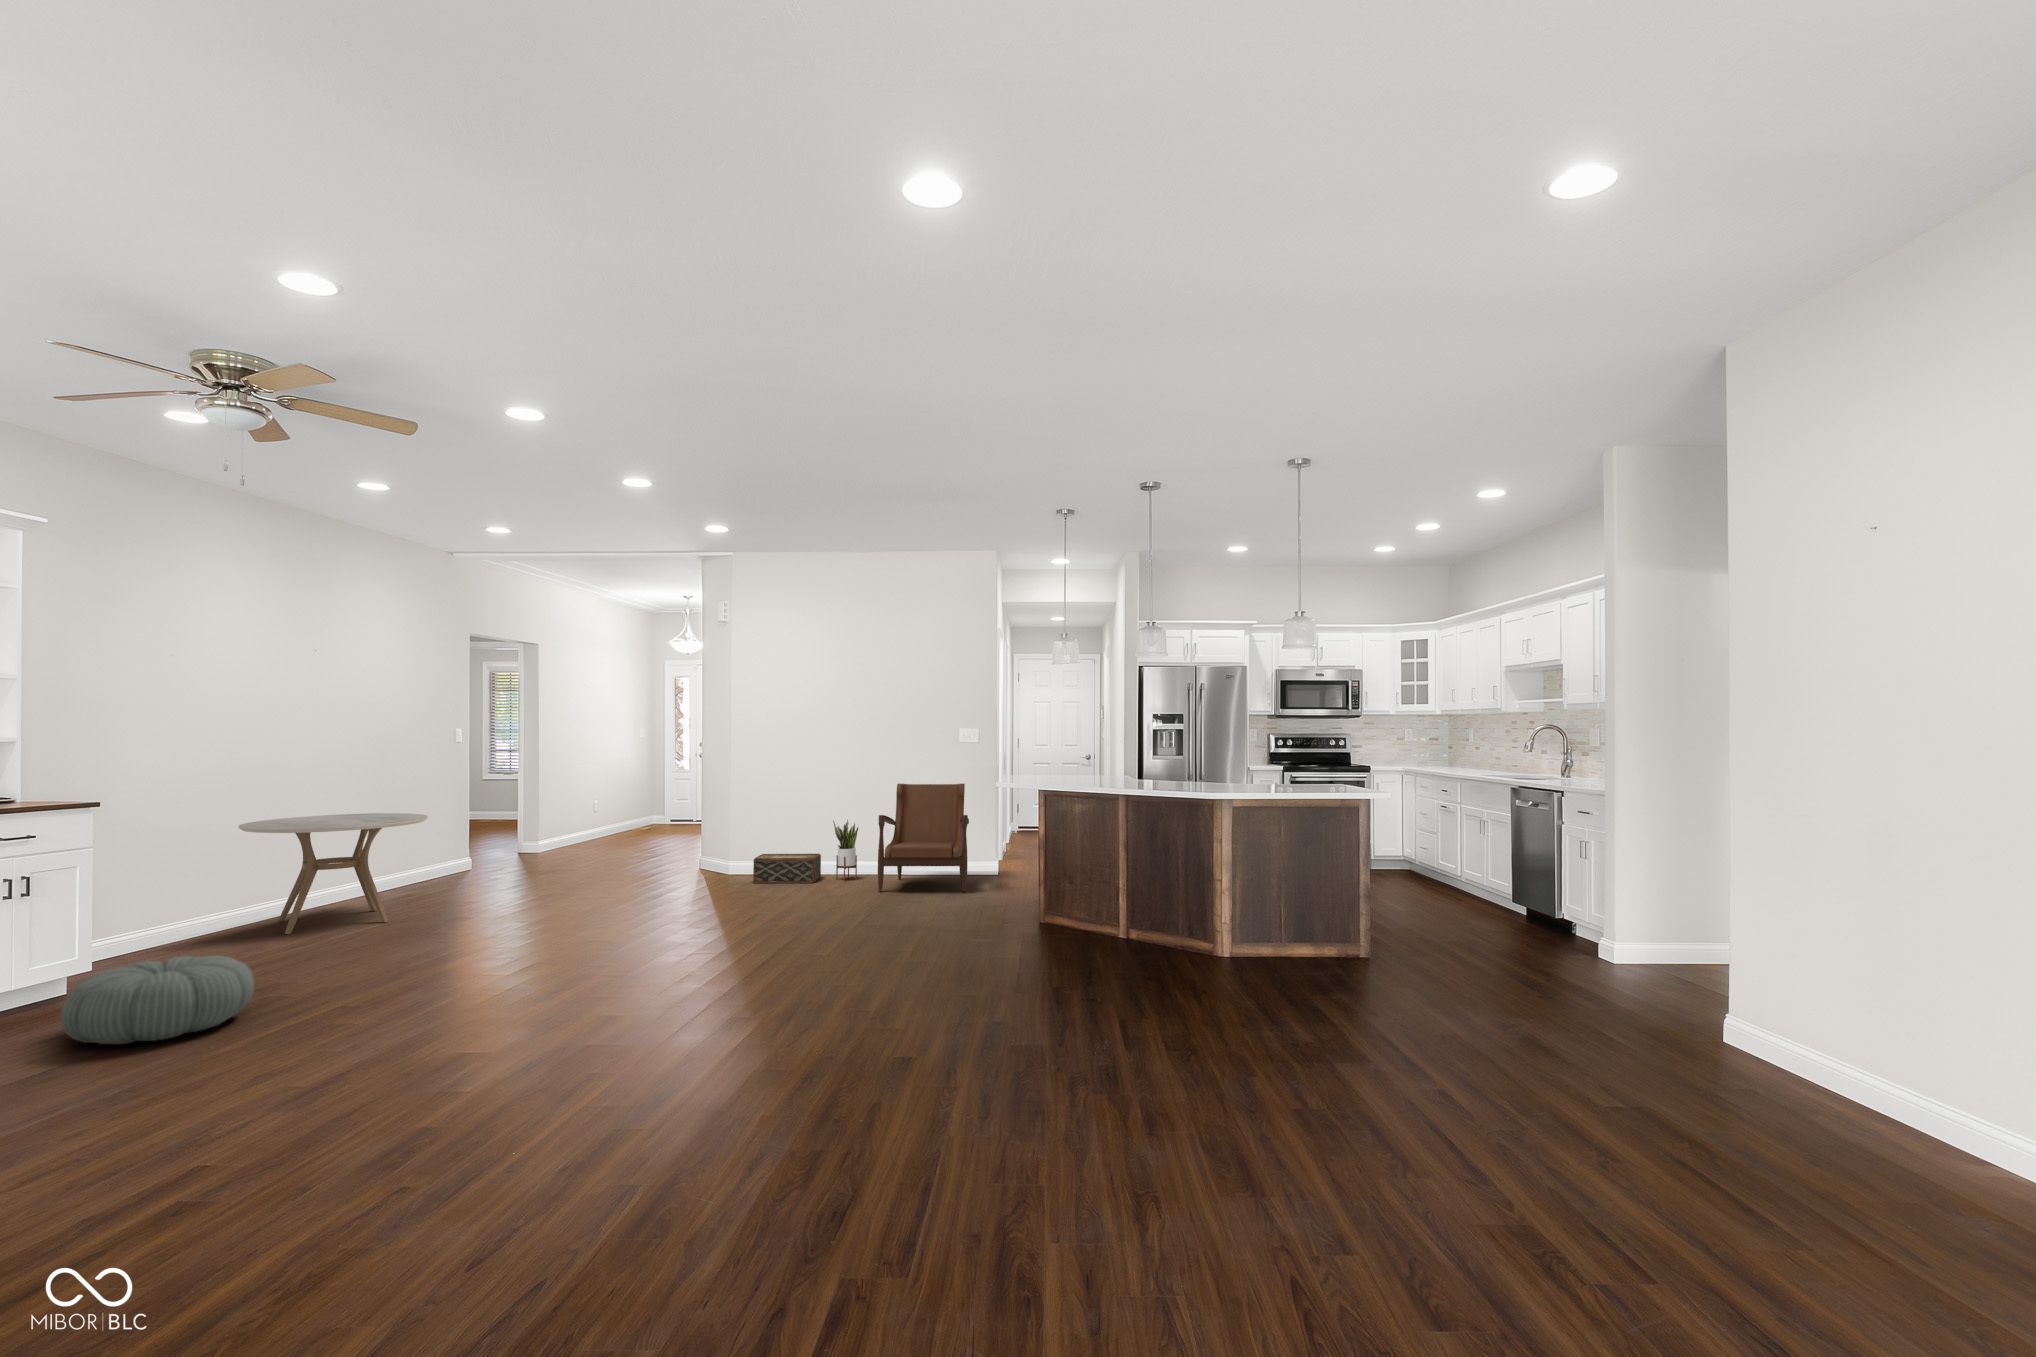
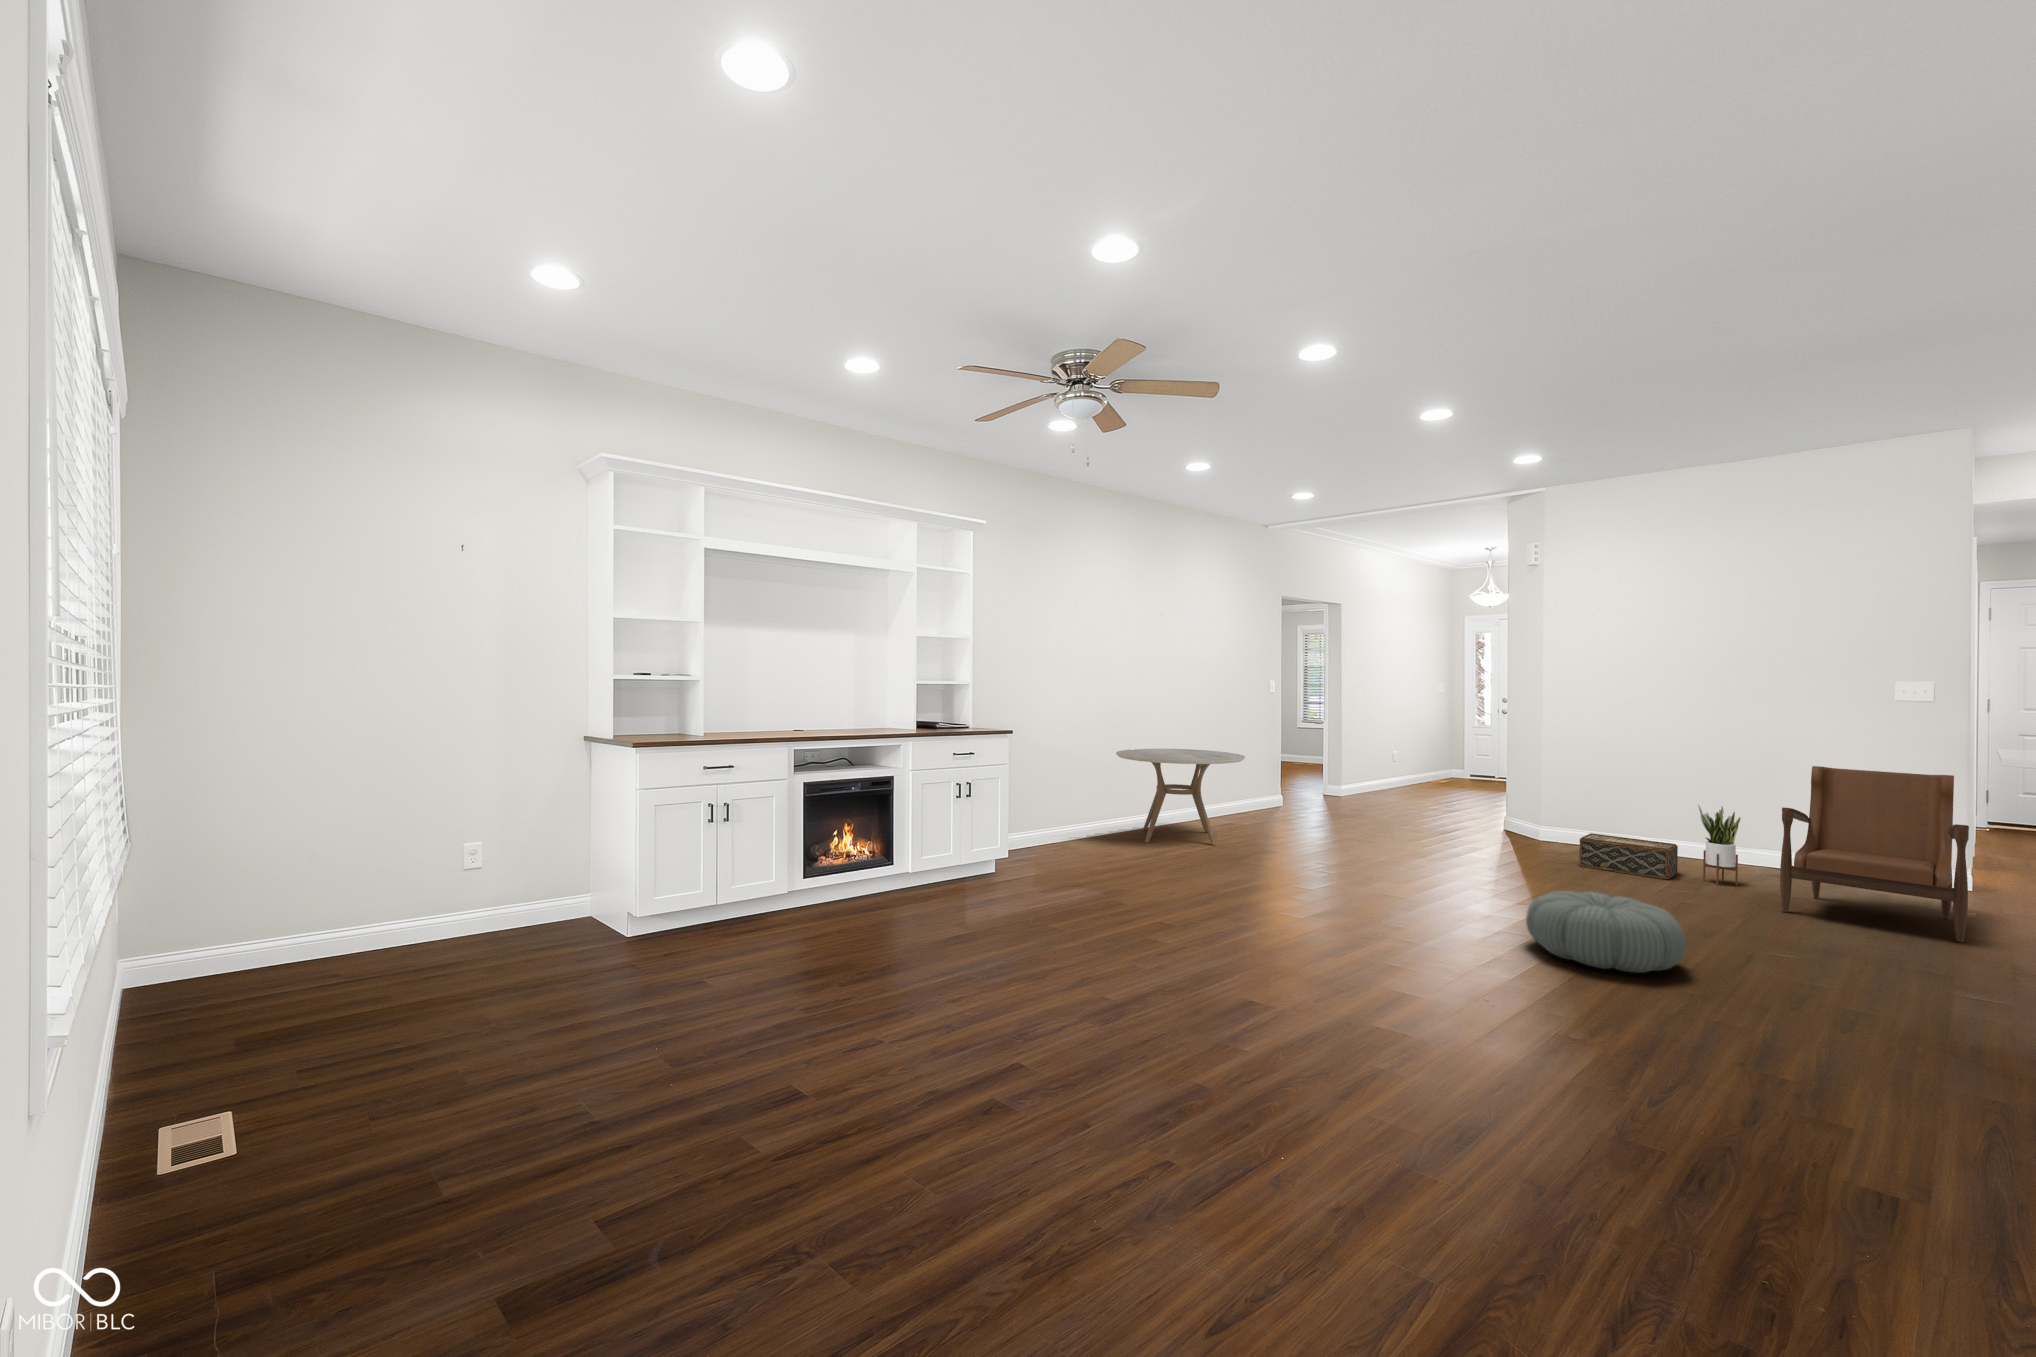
pouf: present [61,956,254,1044] -> present [1526,891,1686,973]

